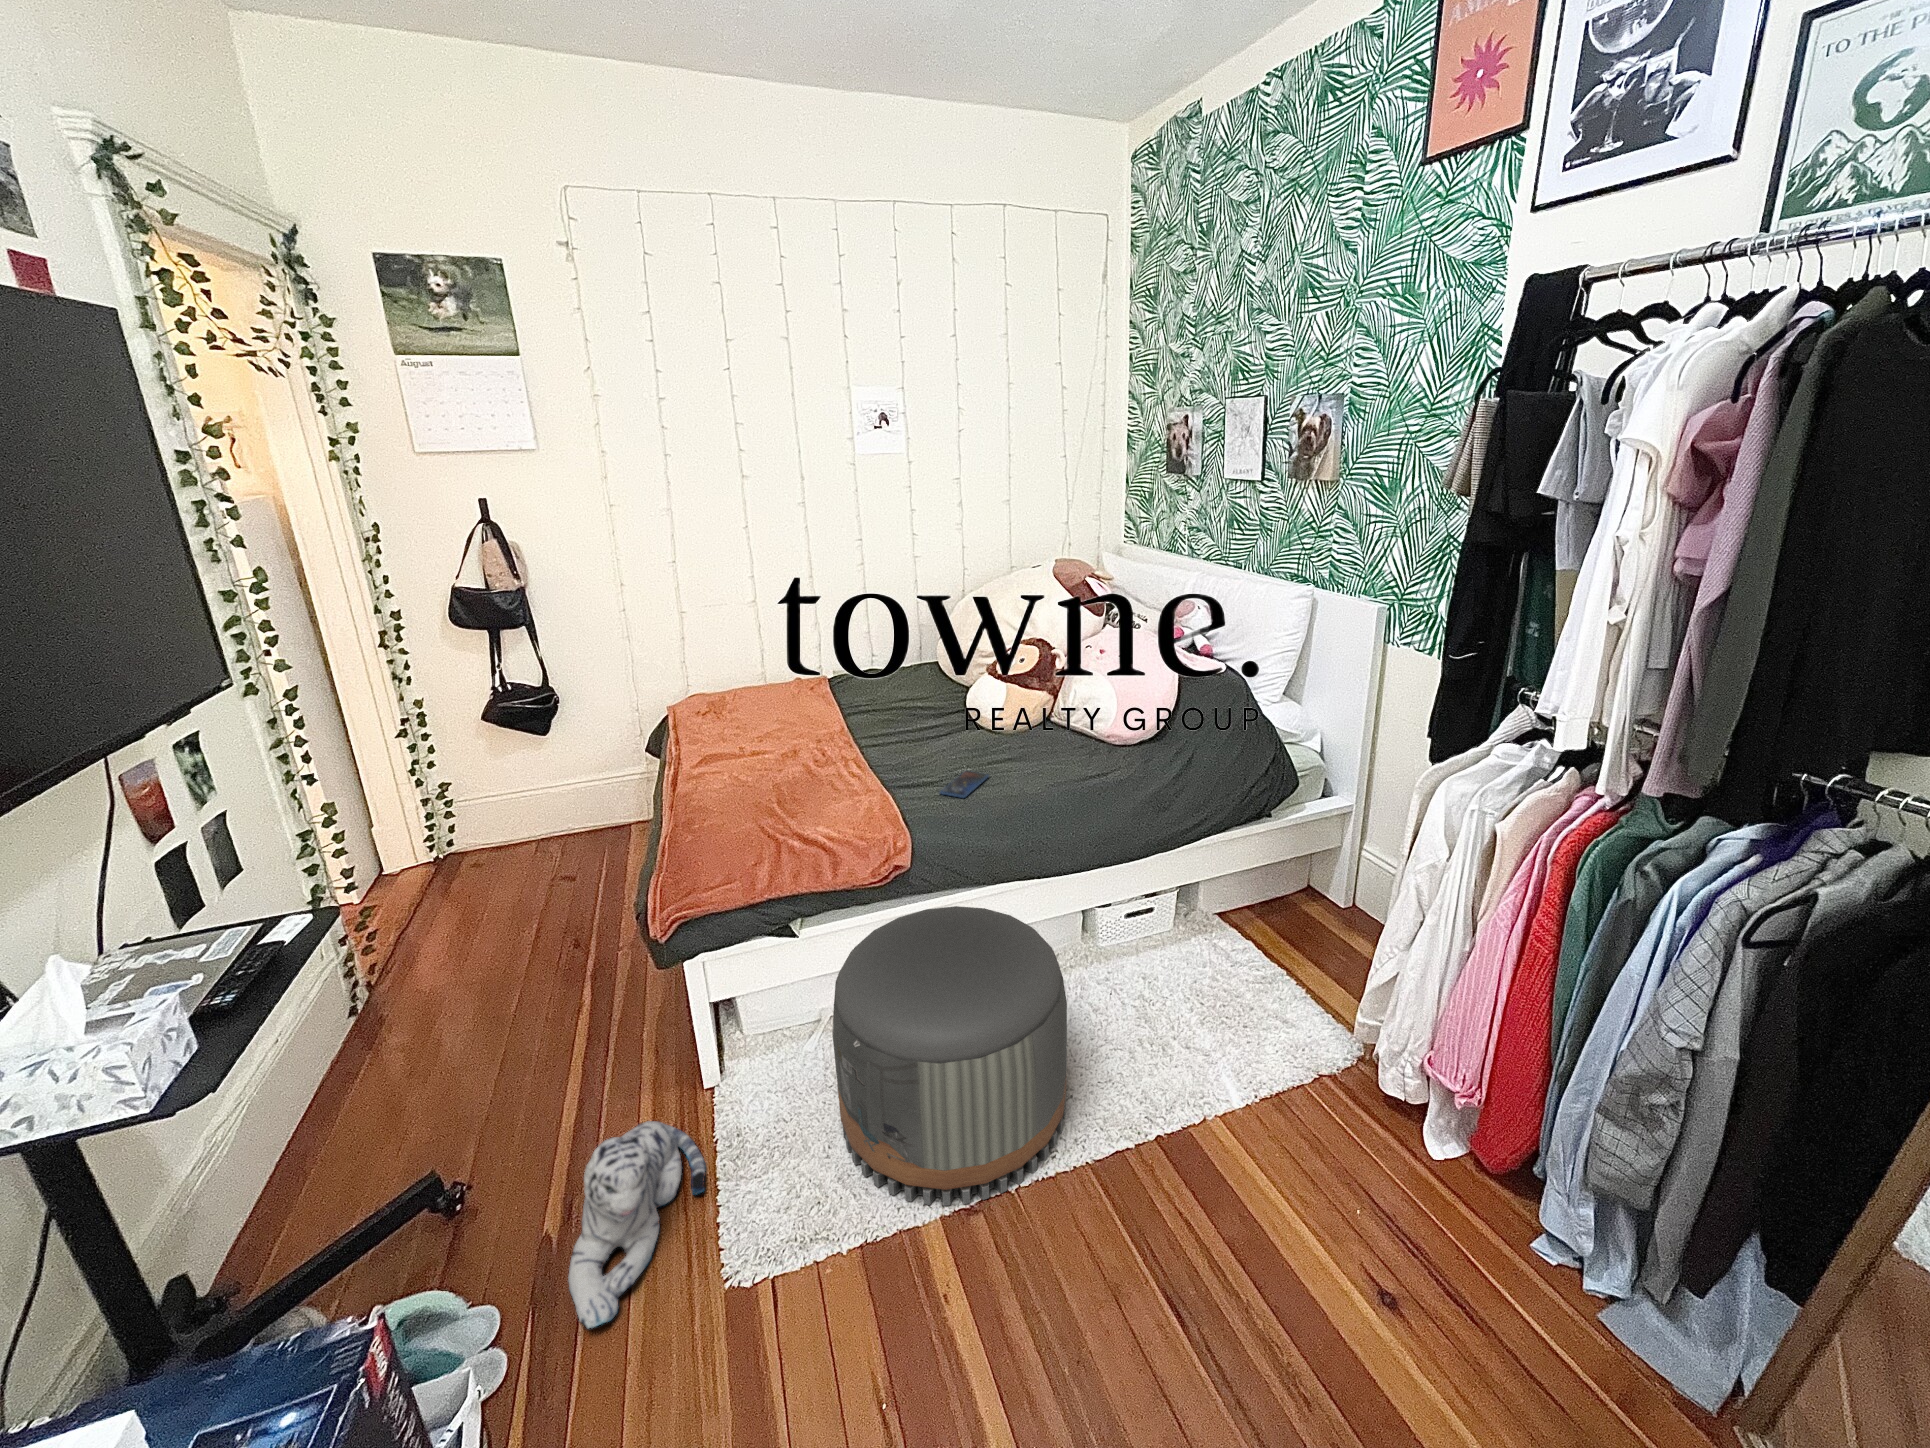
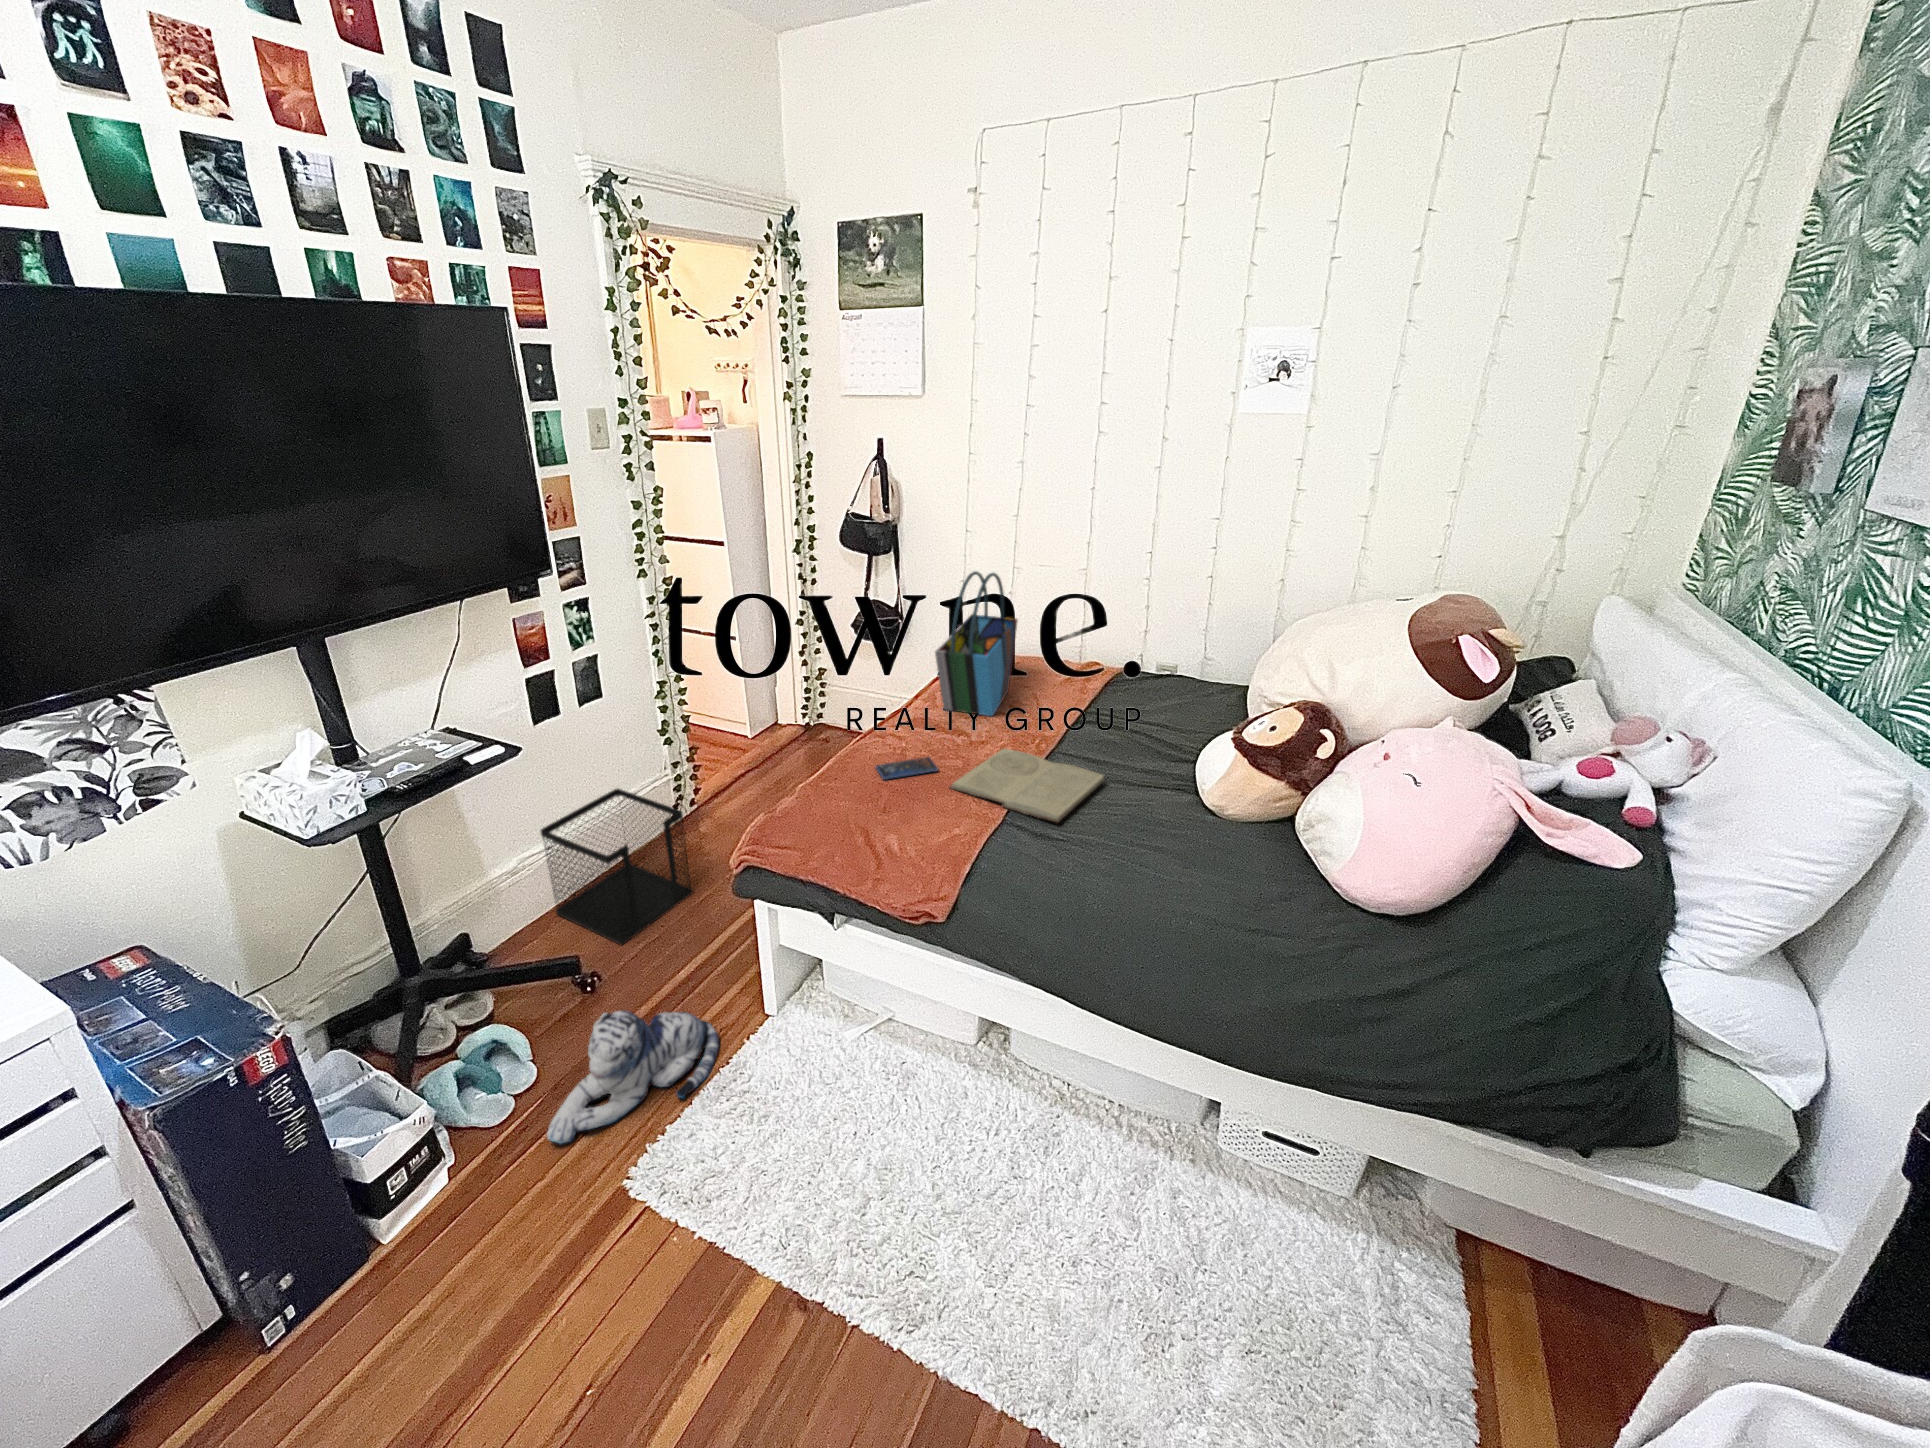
tote bag: none [703,602,776,741] -> present [935,571,1018,716]
book: none [817,734,929,784] -> present [949,749,1105,823]
smartphone: present [940,771,989,798] -> present [876,757,938,780]
pouf: present [832,906,1067,1205] -> none [759,967,1026,1330]
wastebasket: none [239,957,482,1190] -> present [541,789,693,945]

